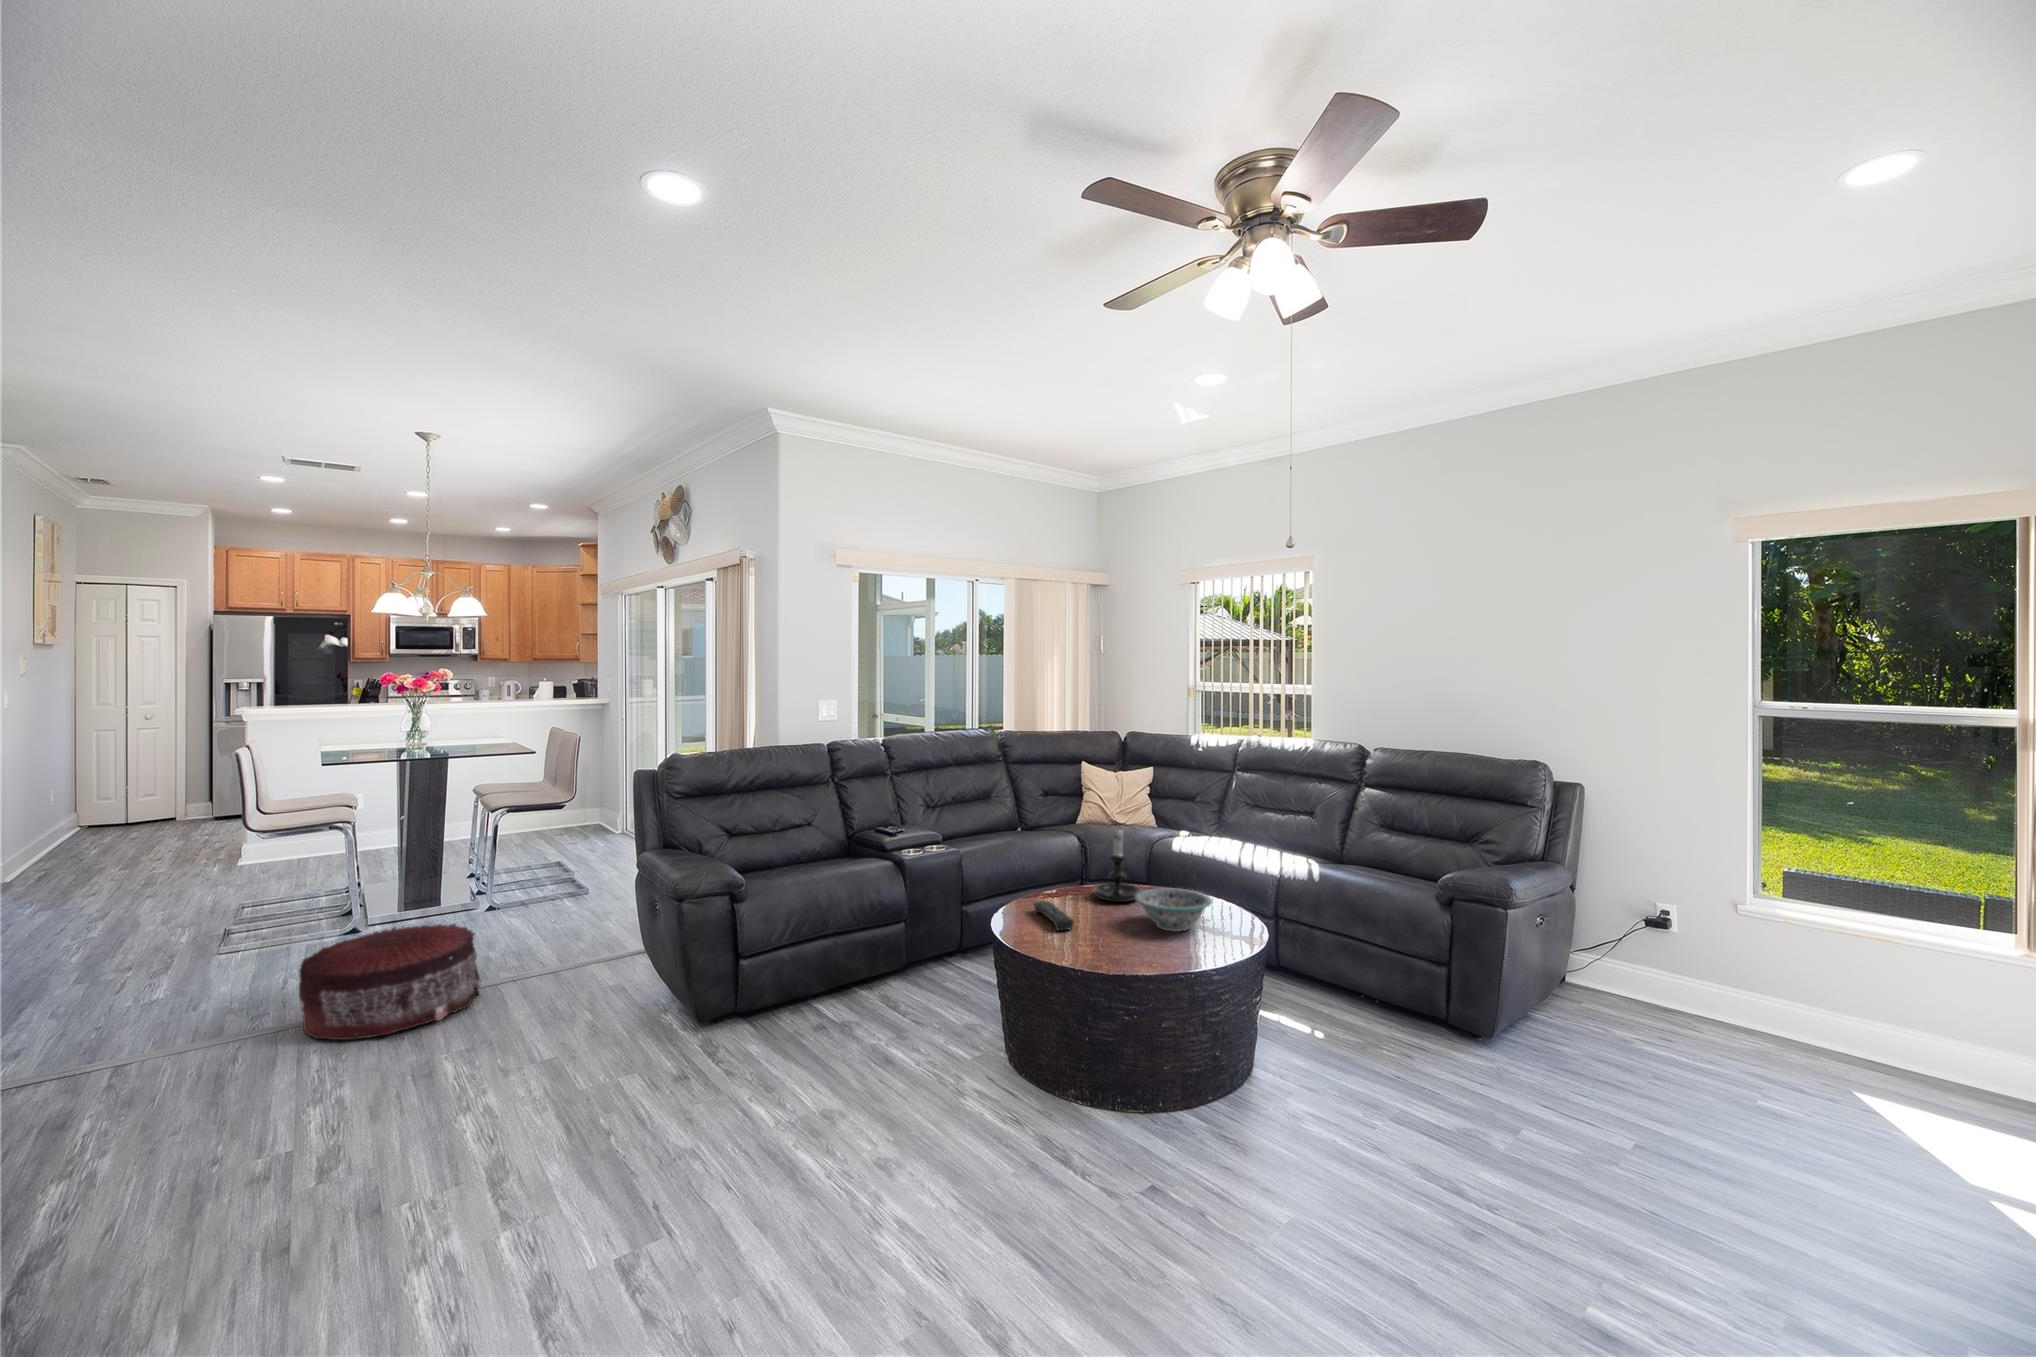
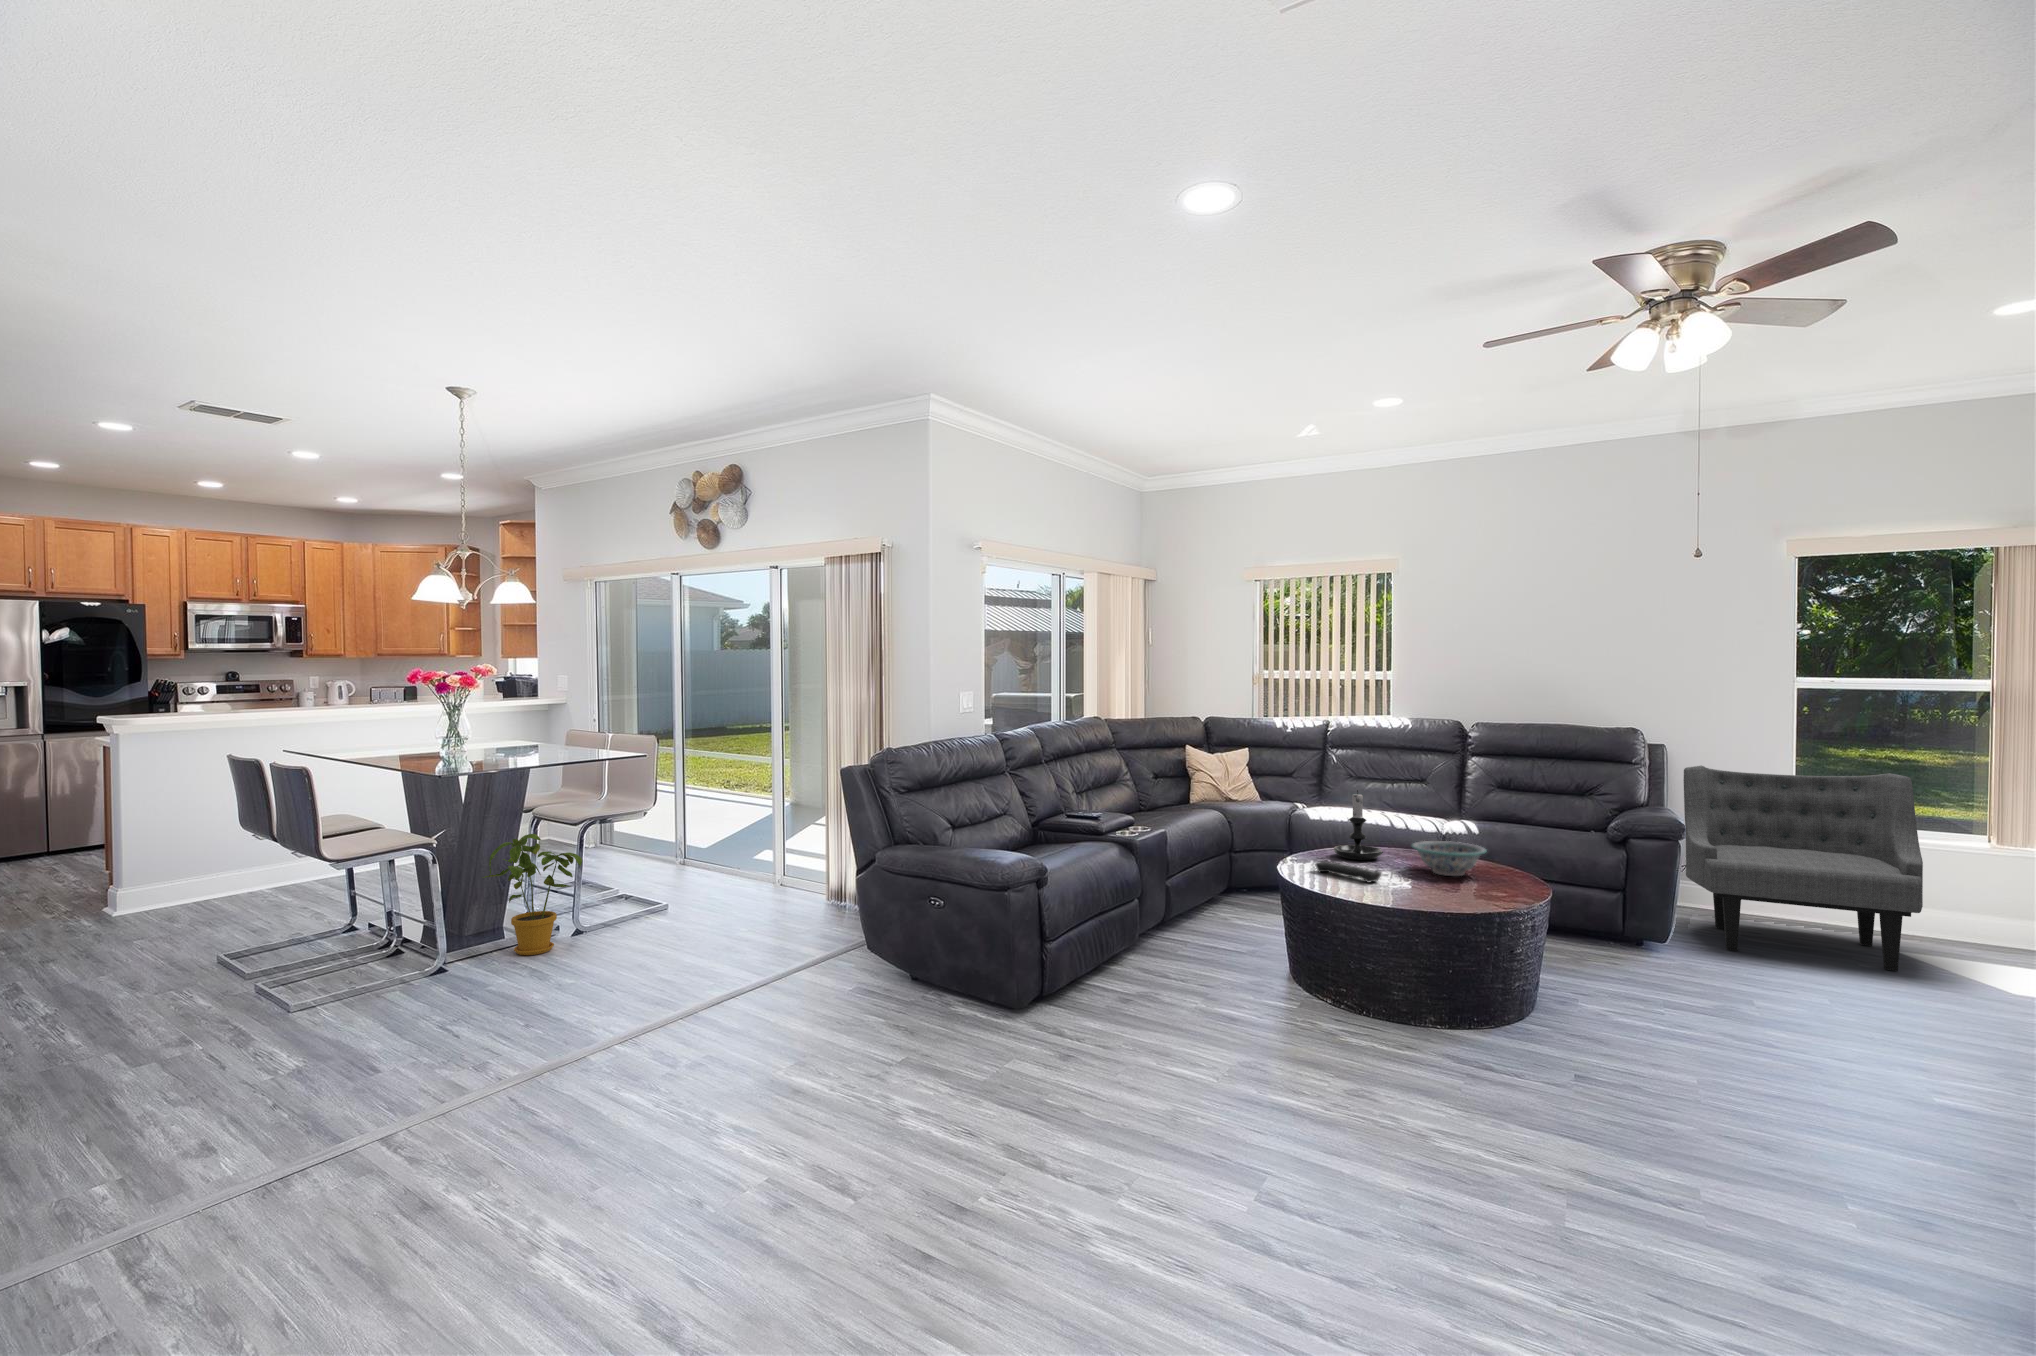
armchair: none [1570,817,1871,1108] -> present [1683,766,1923,971]
house plant: none [401,820,482,921] -> present [482,834,582,955]
pouf: present [299,924,481,1040] -> none [562,937,742,1072]

